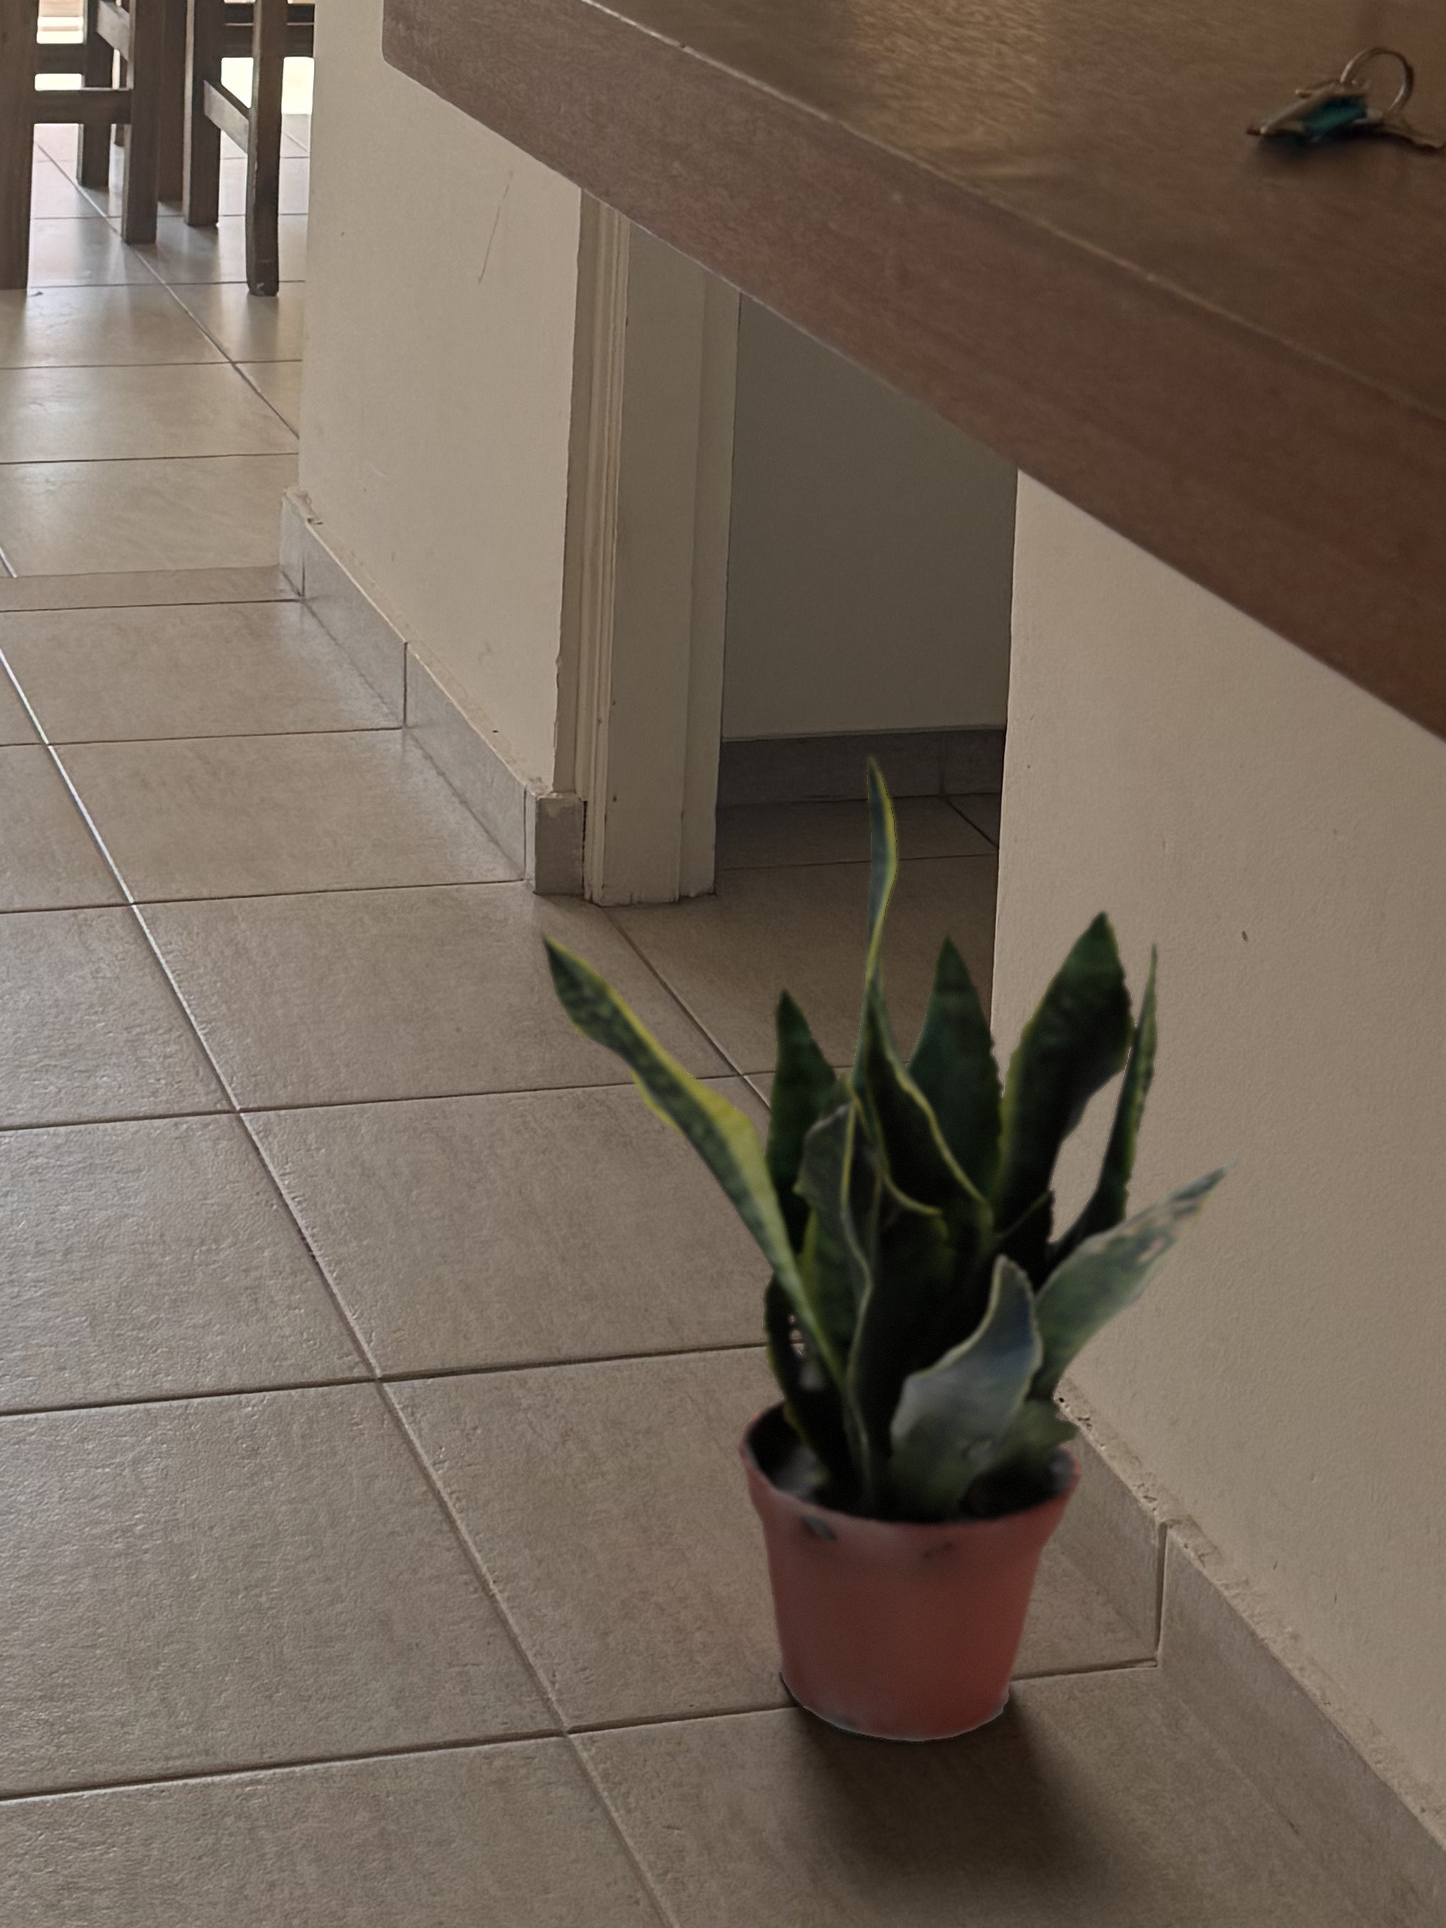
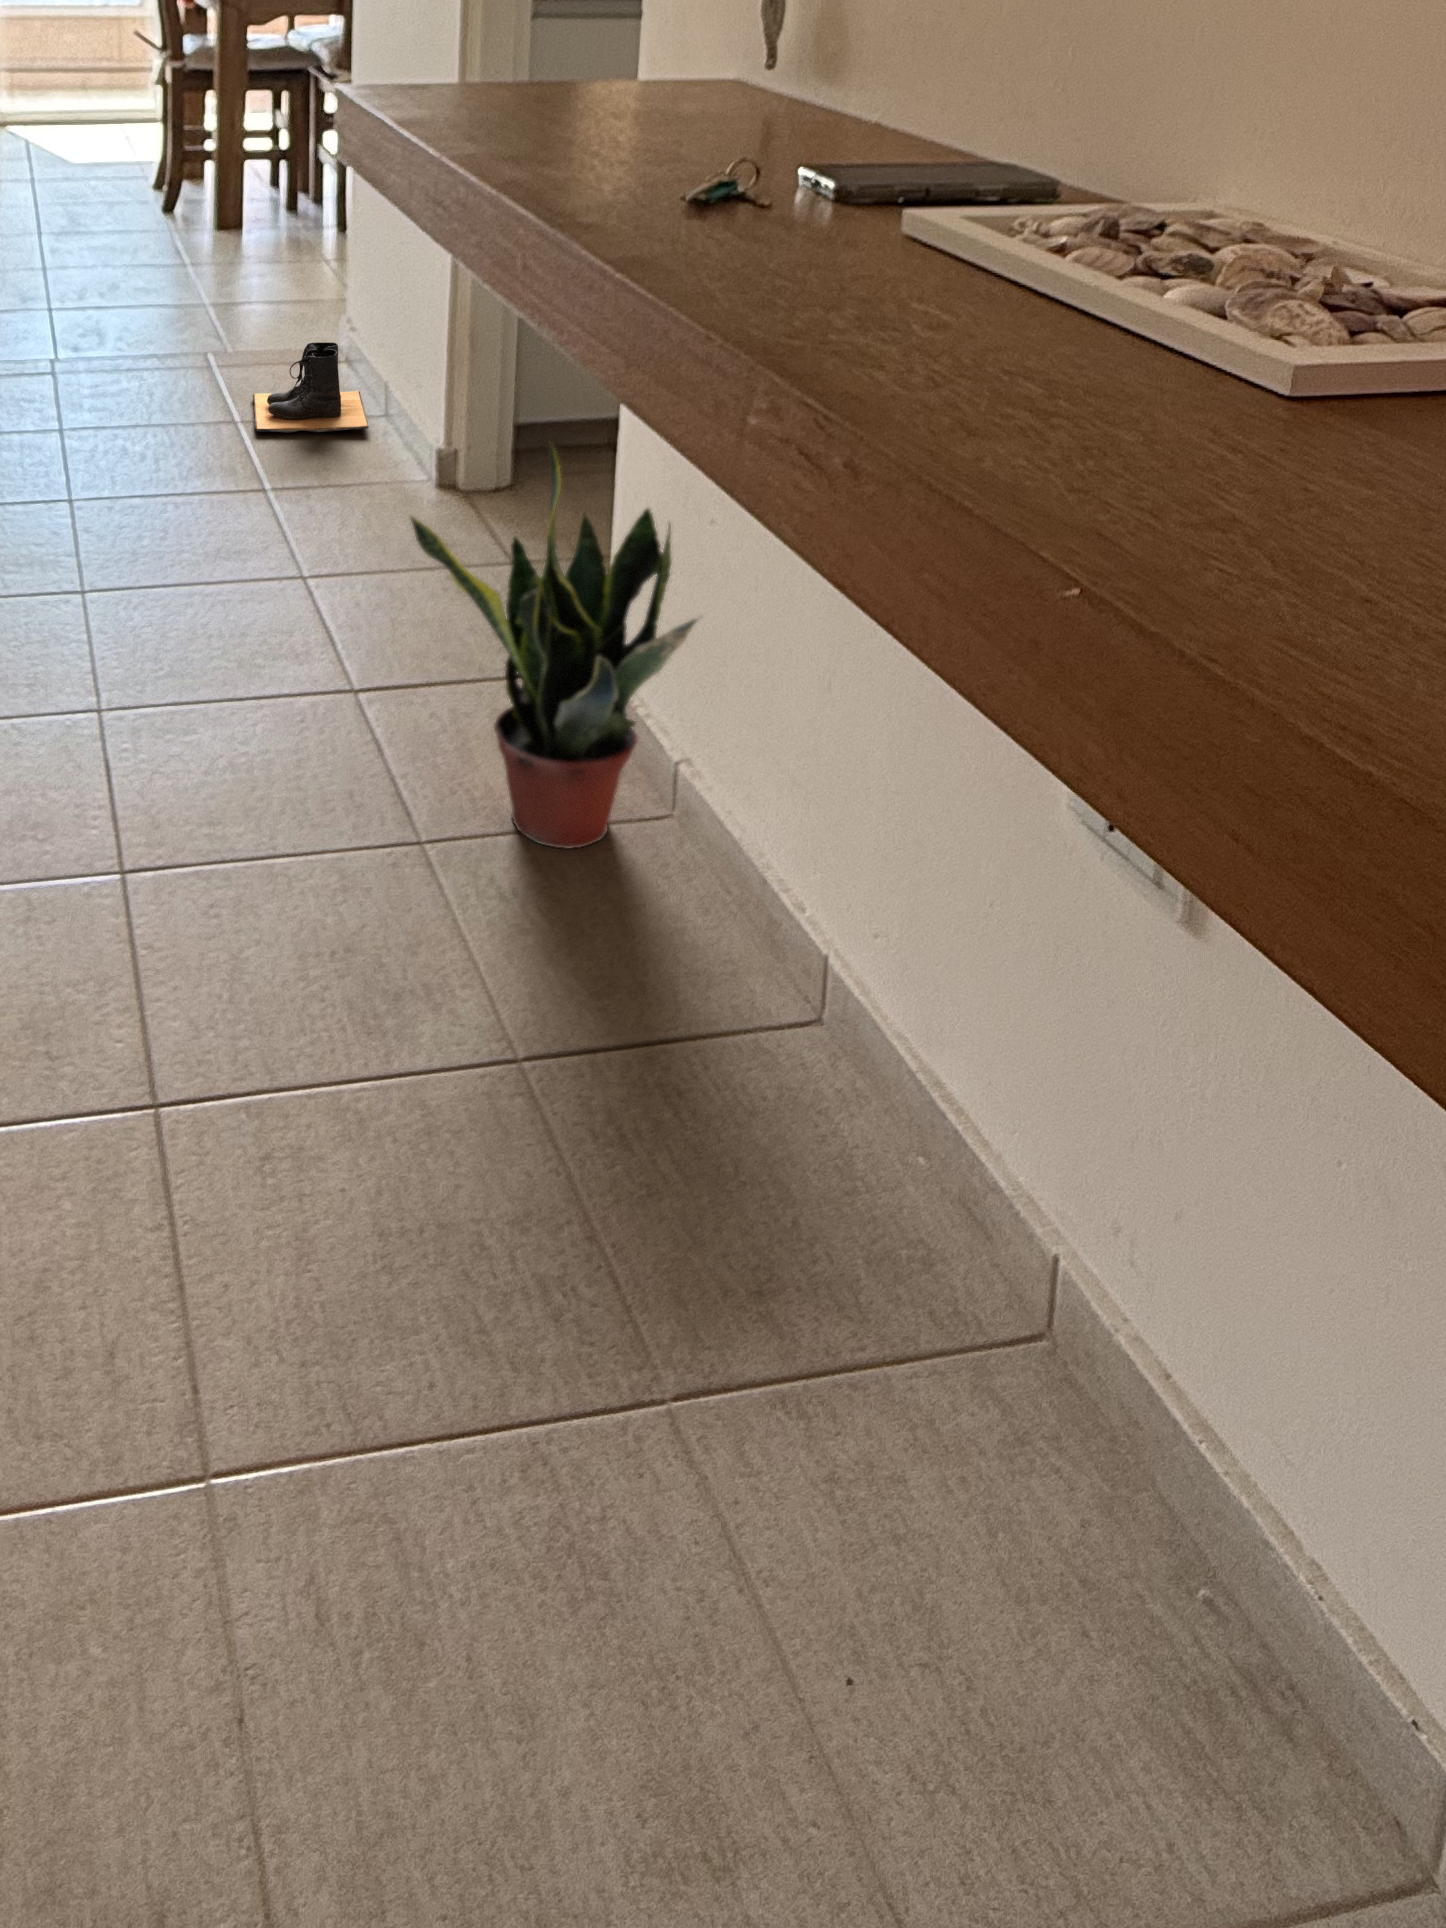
boots: none [81,559,372,781] -> present [253,342,368,433]

